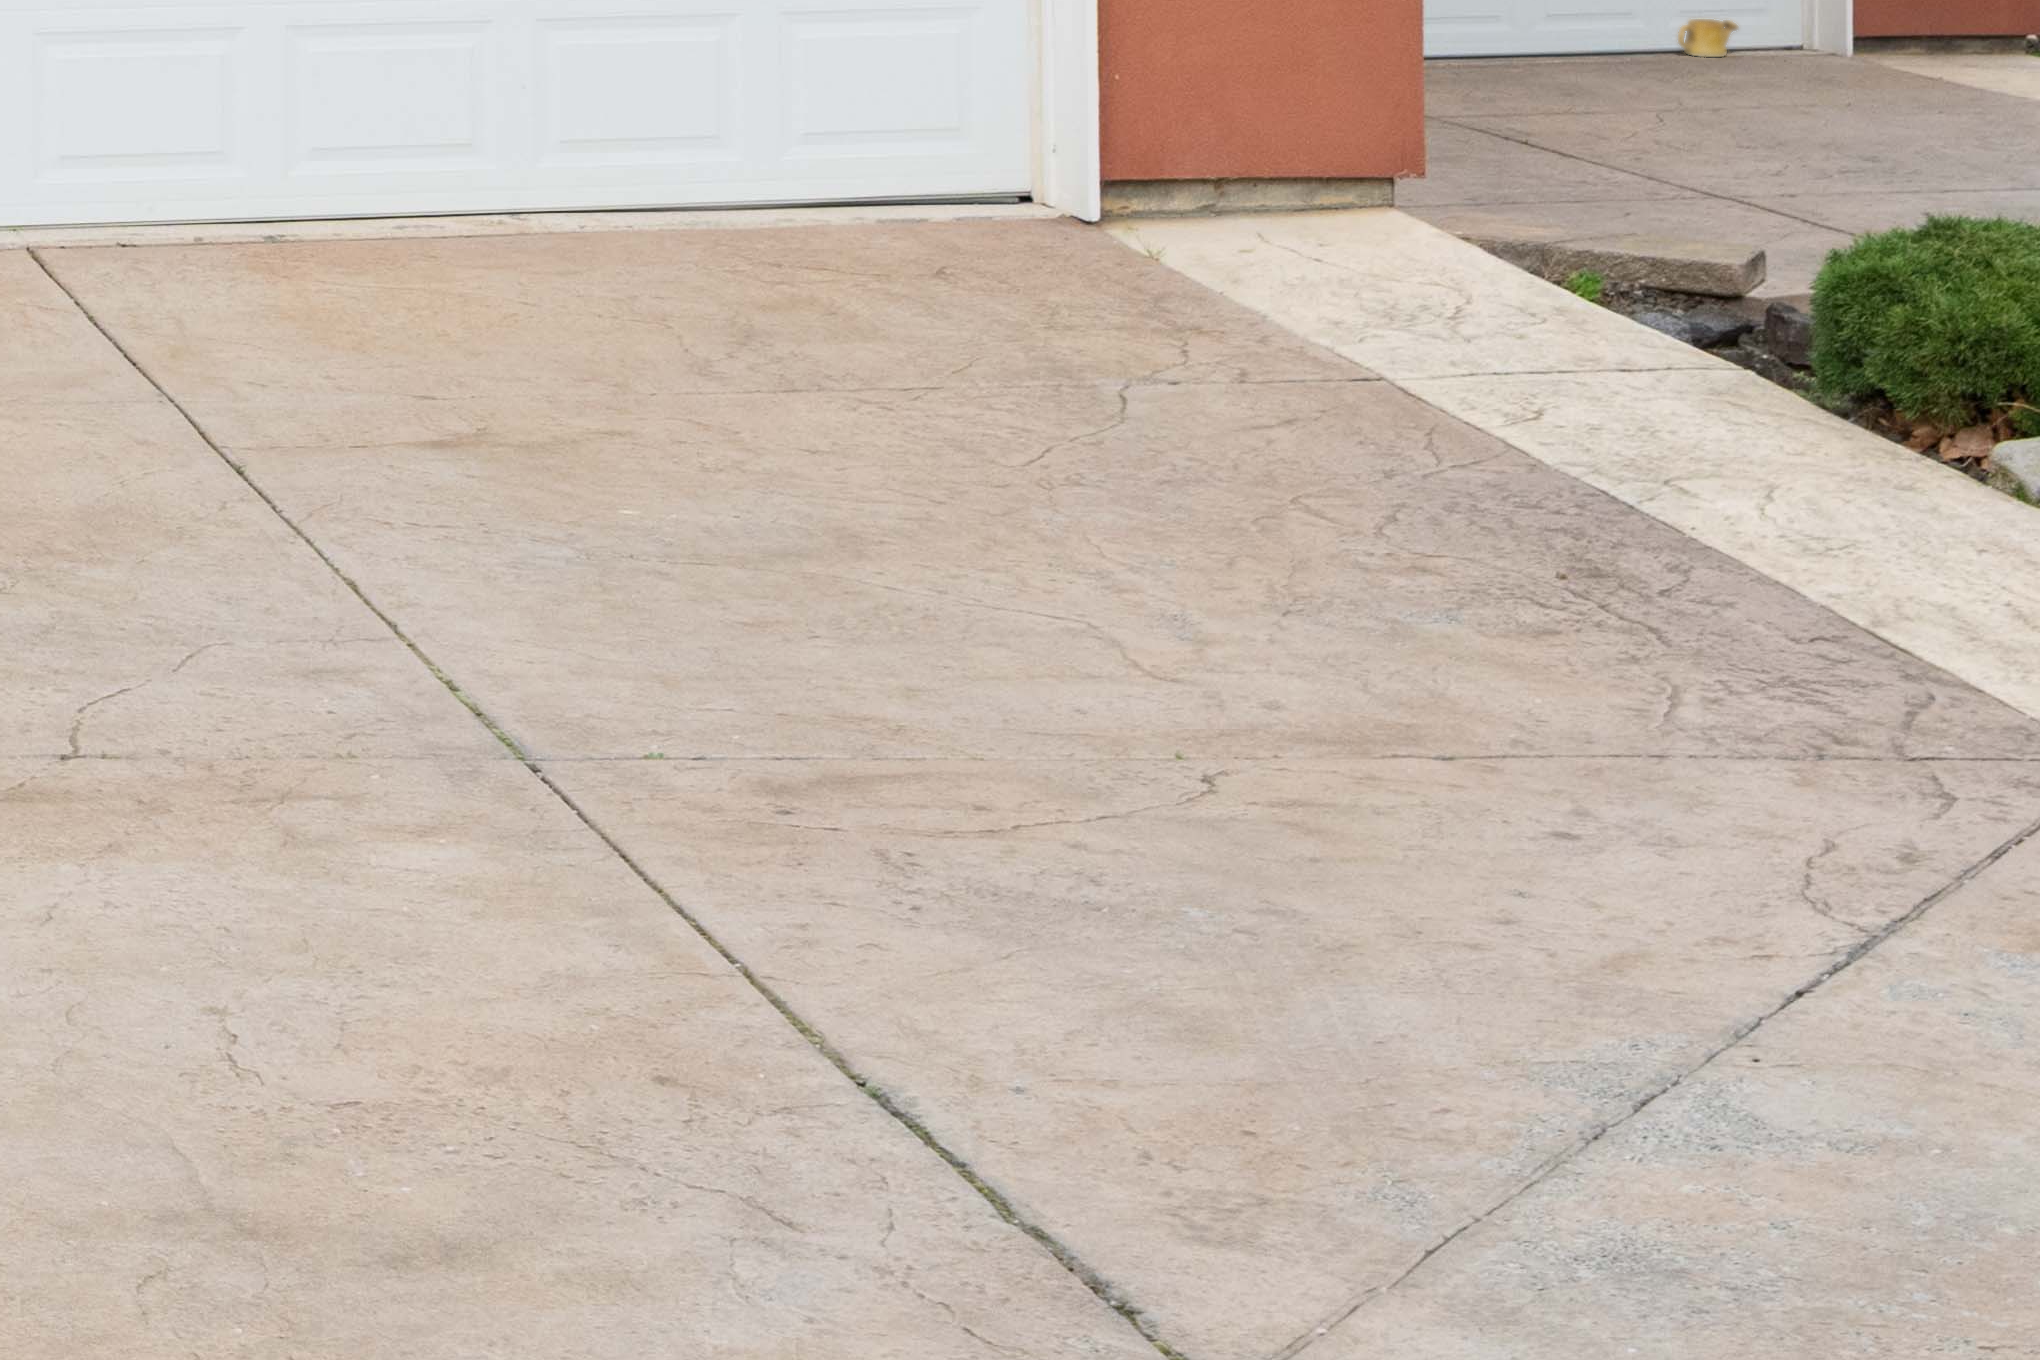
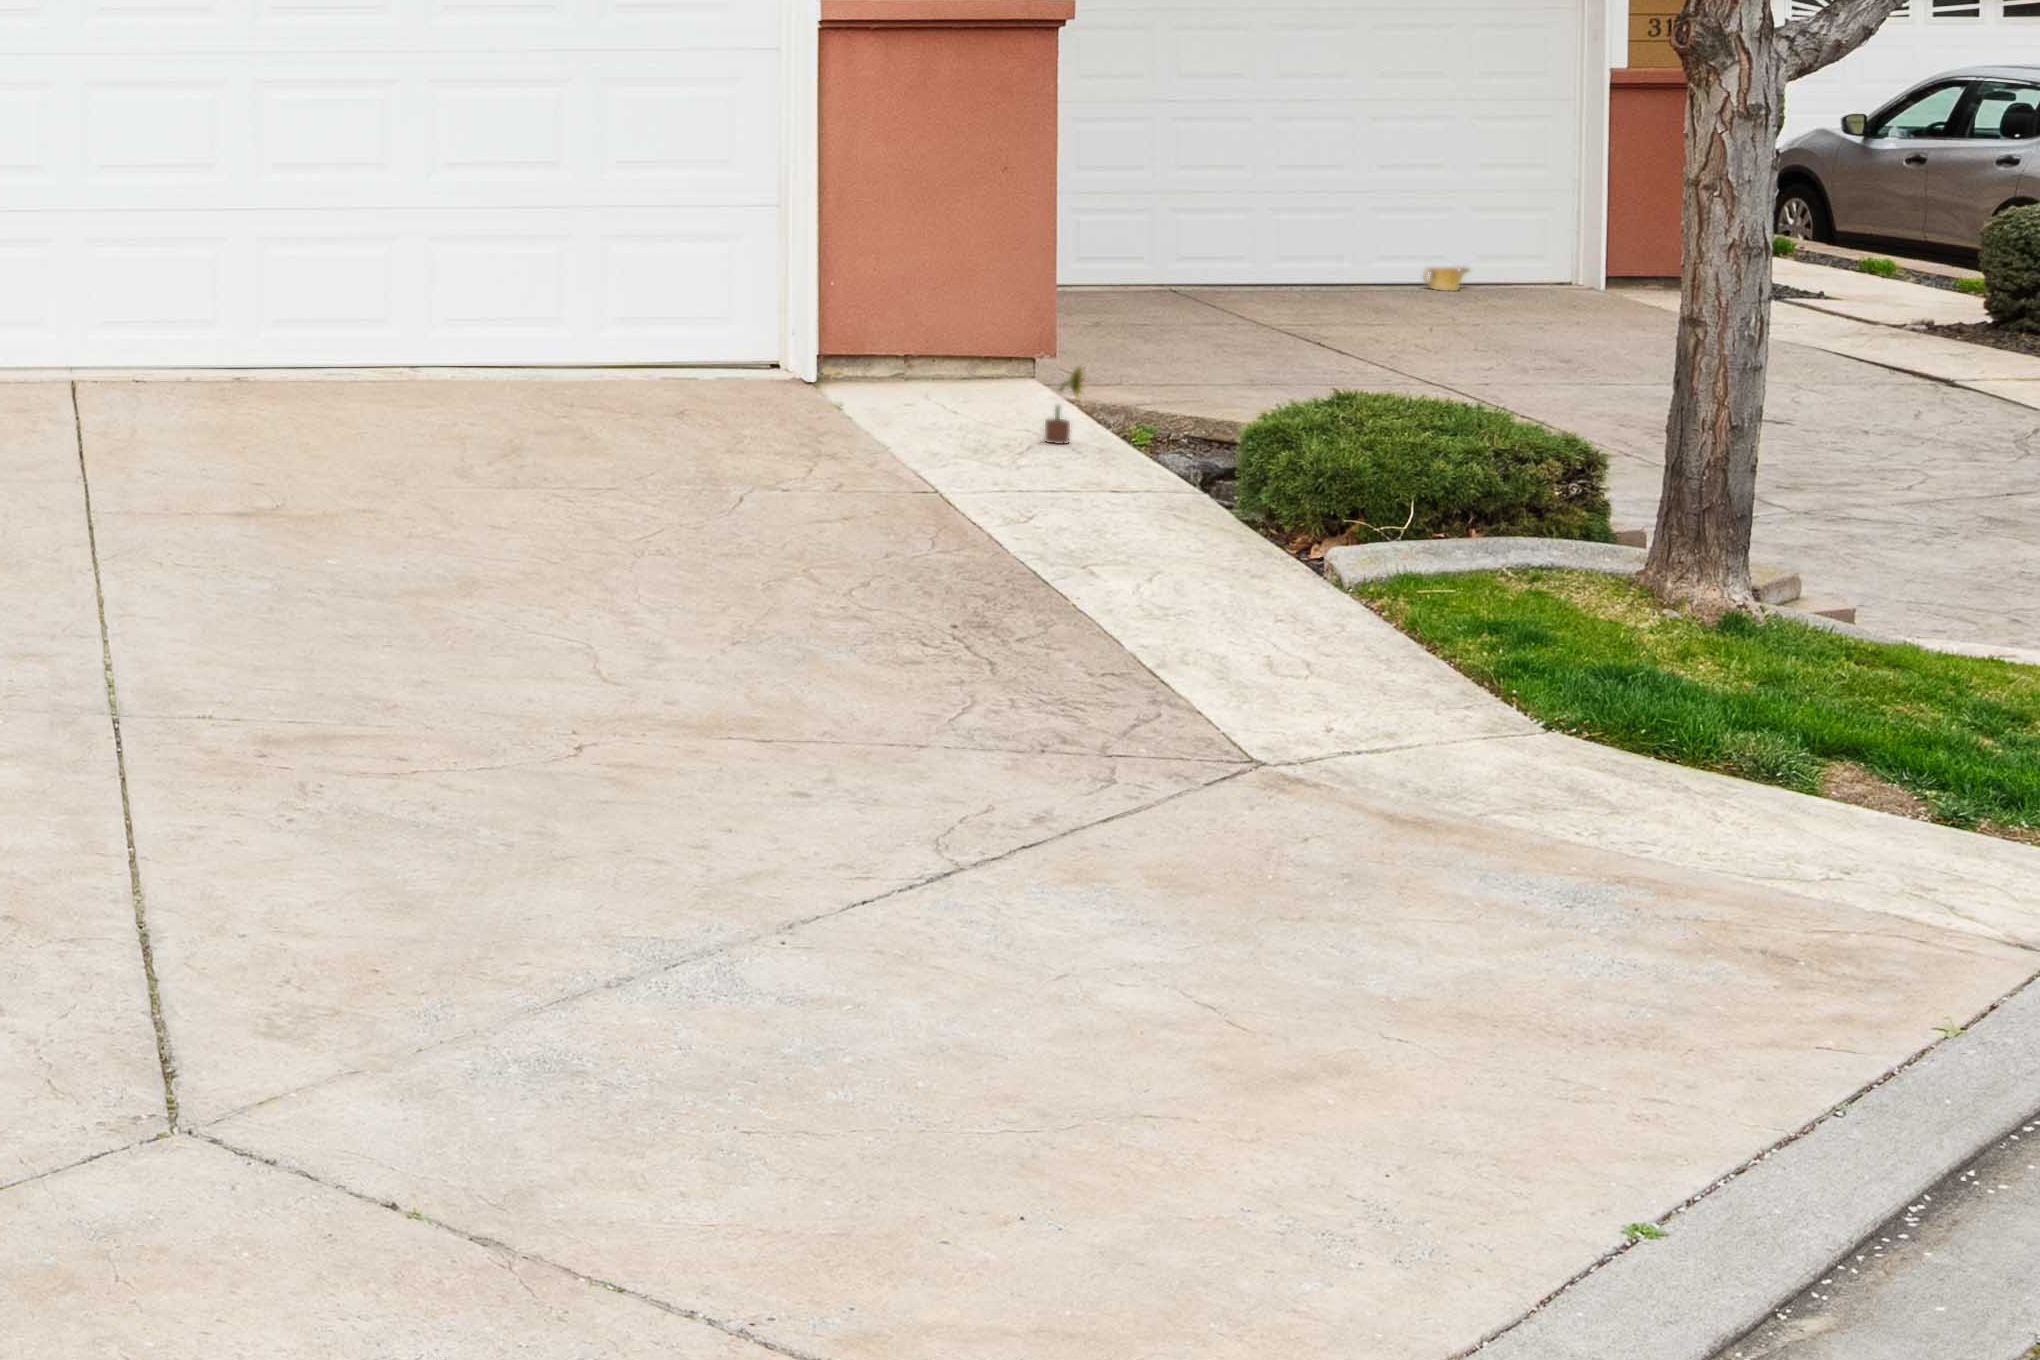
decorative plant: none [1393,180,1448,296] -> present [1045,367,1083,444]

